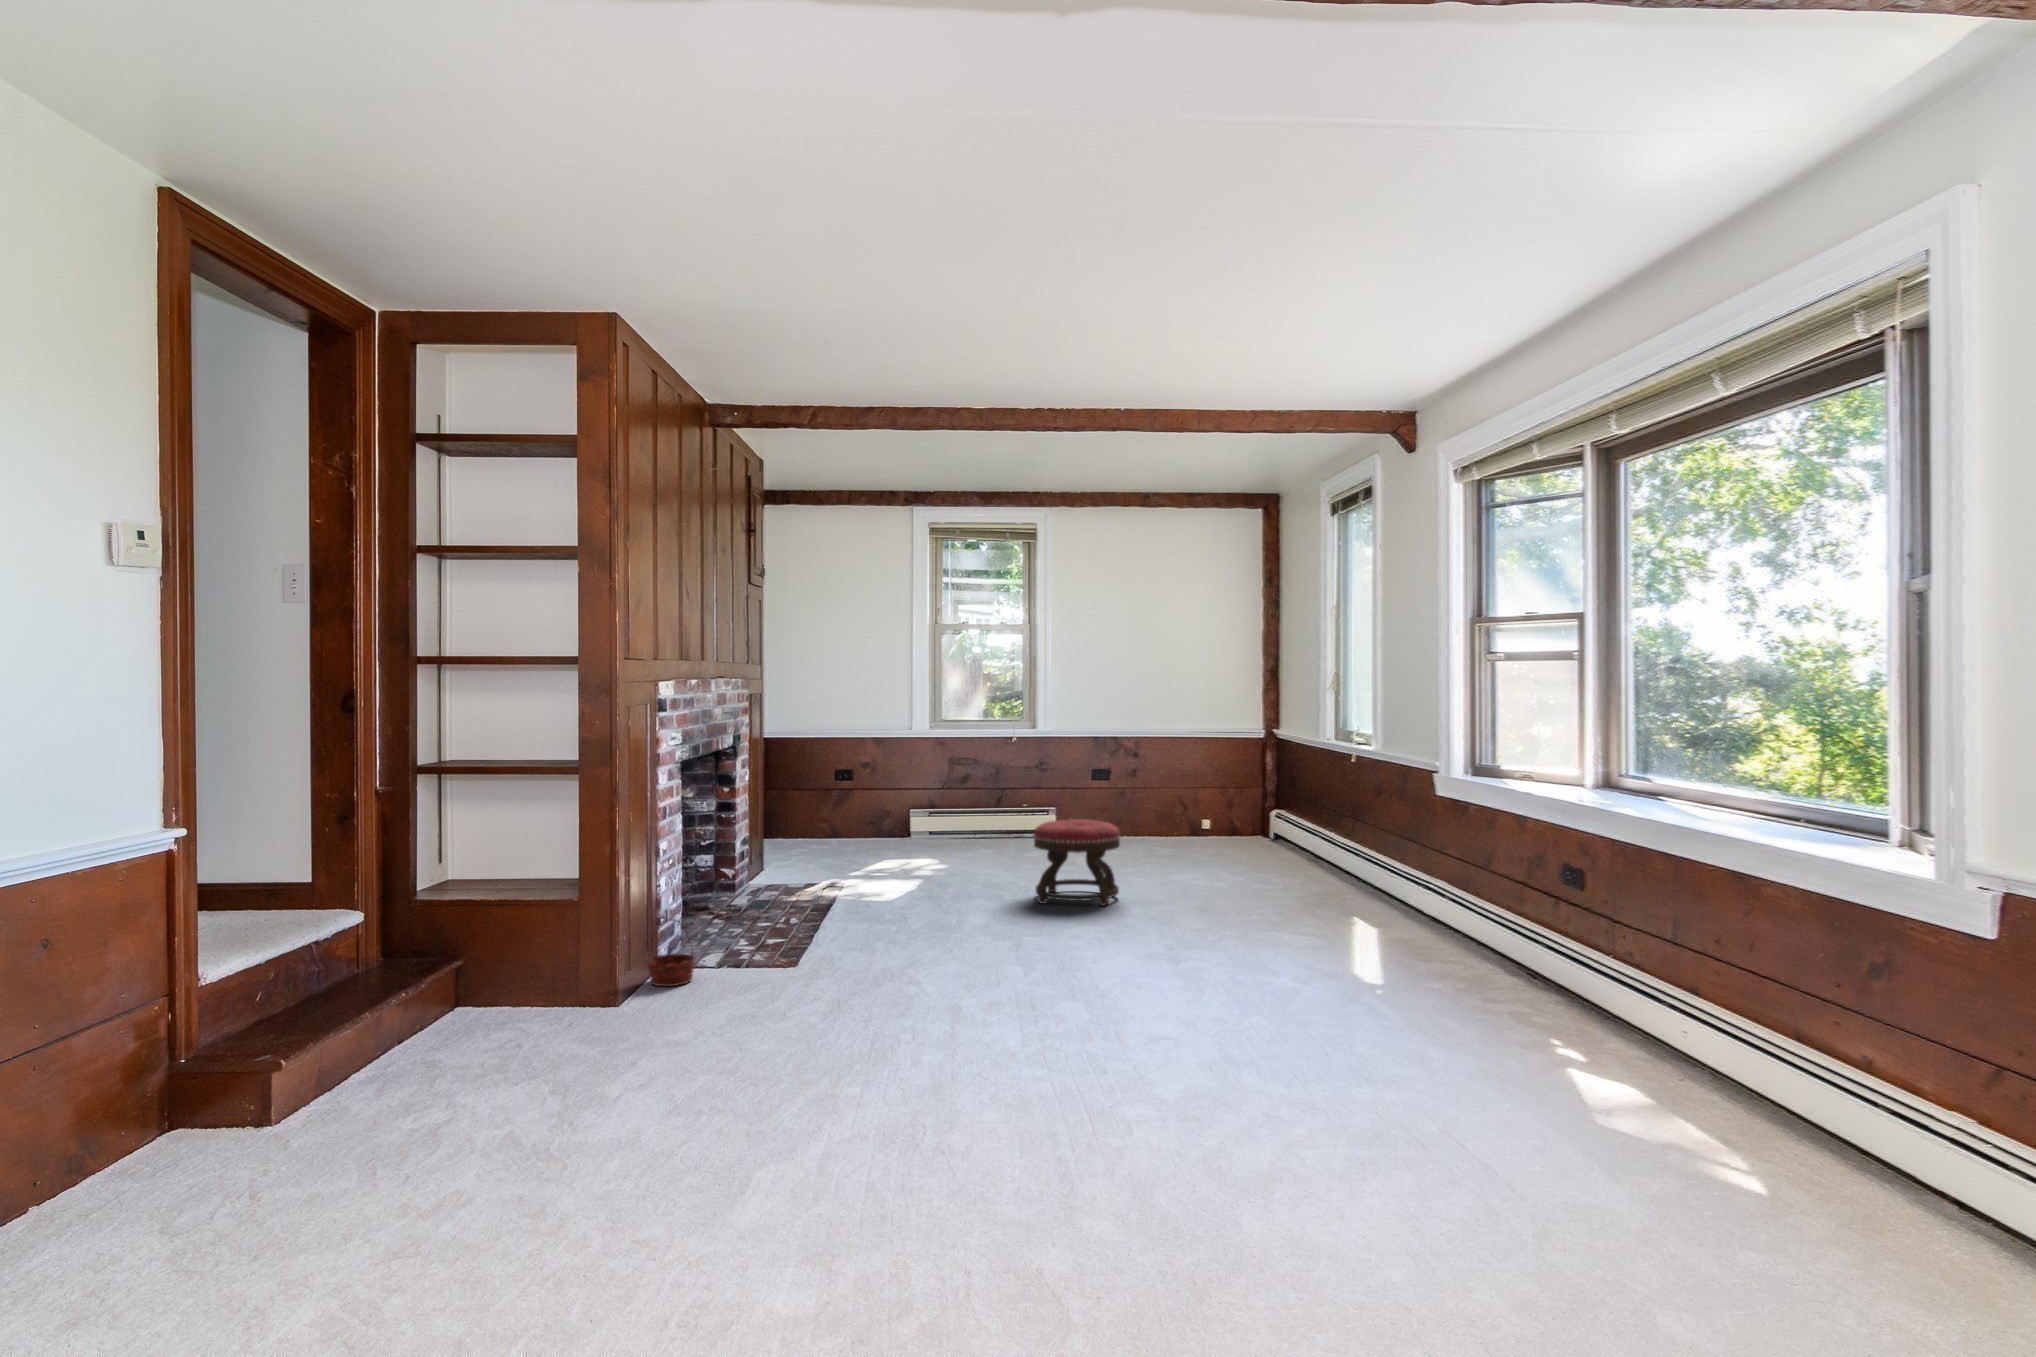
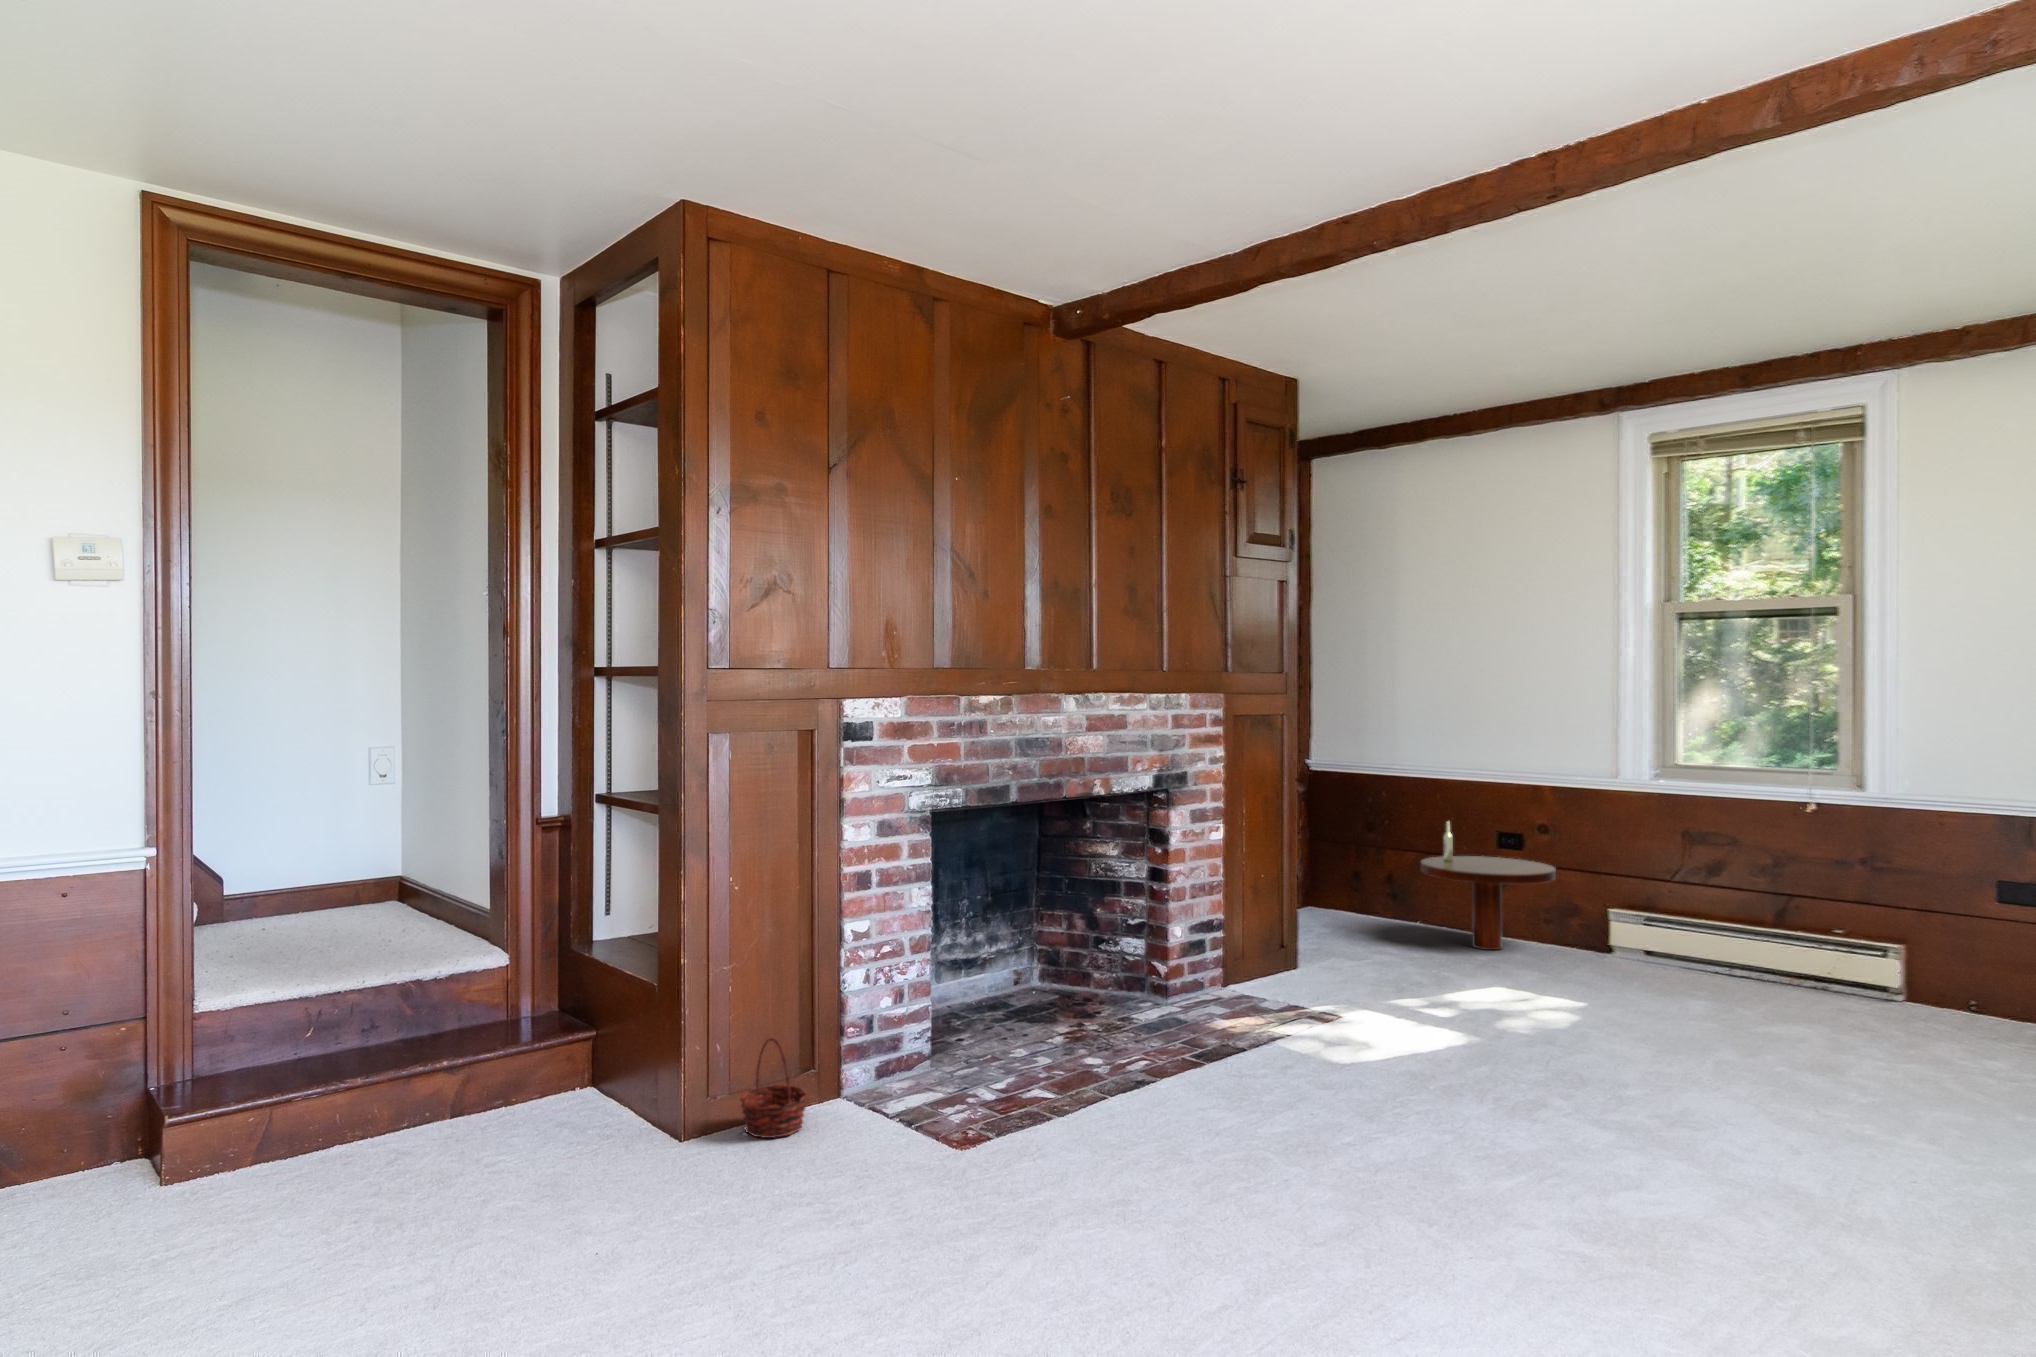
coffee table: none [805,764,889,845] -> present [1421,822,1556,950]
ottoman: present [1034,819,1120,906] -> none [1557,987,1775,1202]

